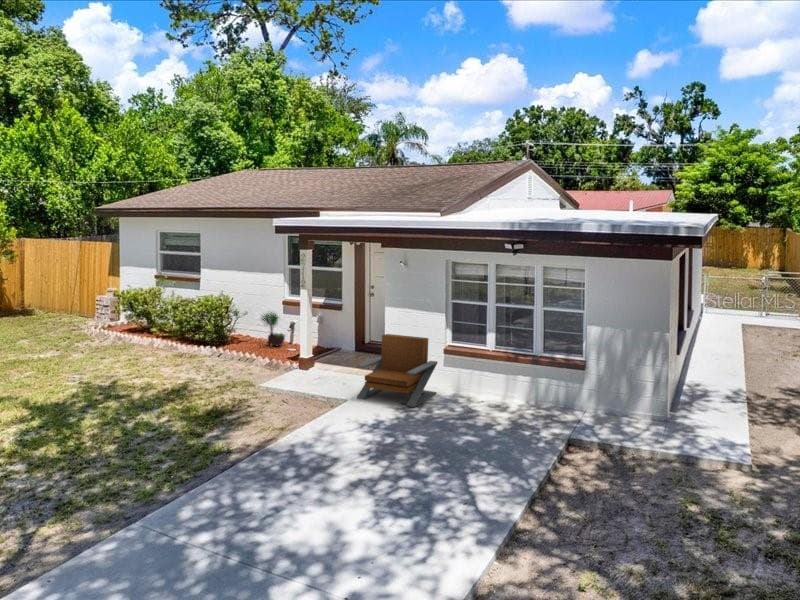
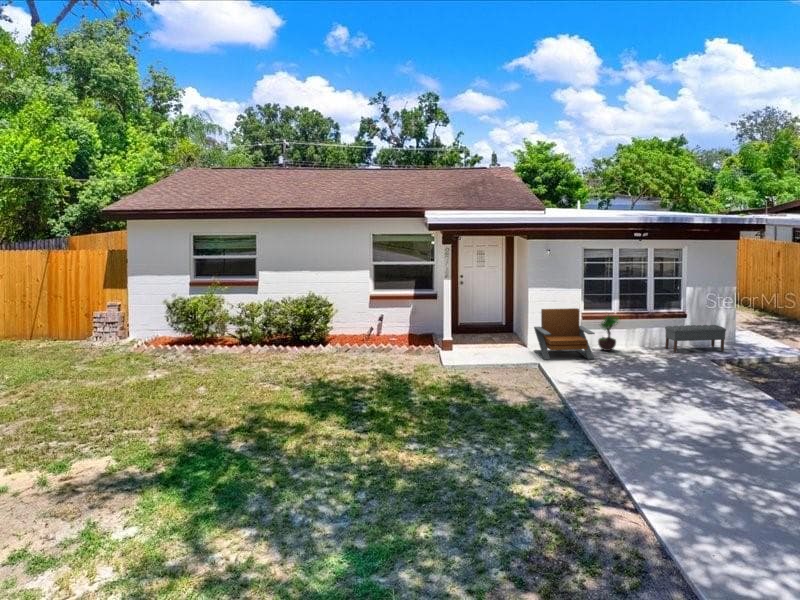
potted tree: present [262,312,285,346] -> present [598,315,618,351]
bench: none [546,379,632,430] -> present [665,325,726,352]

